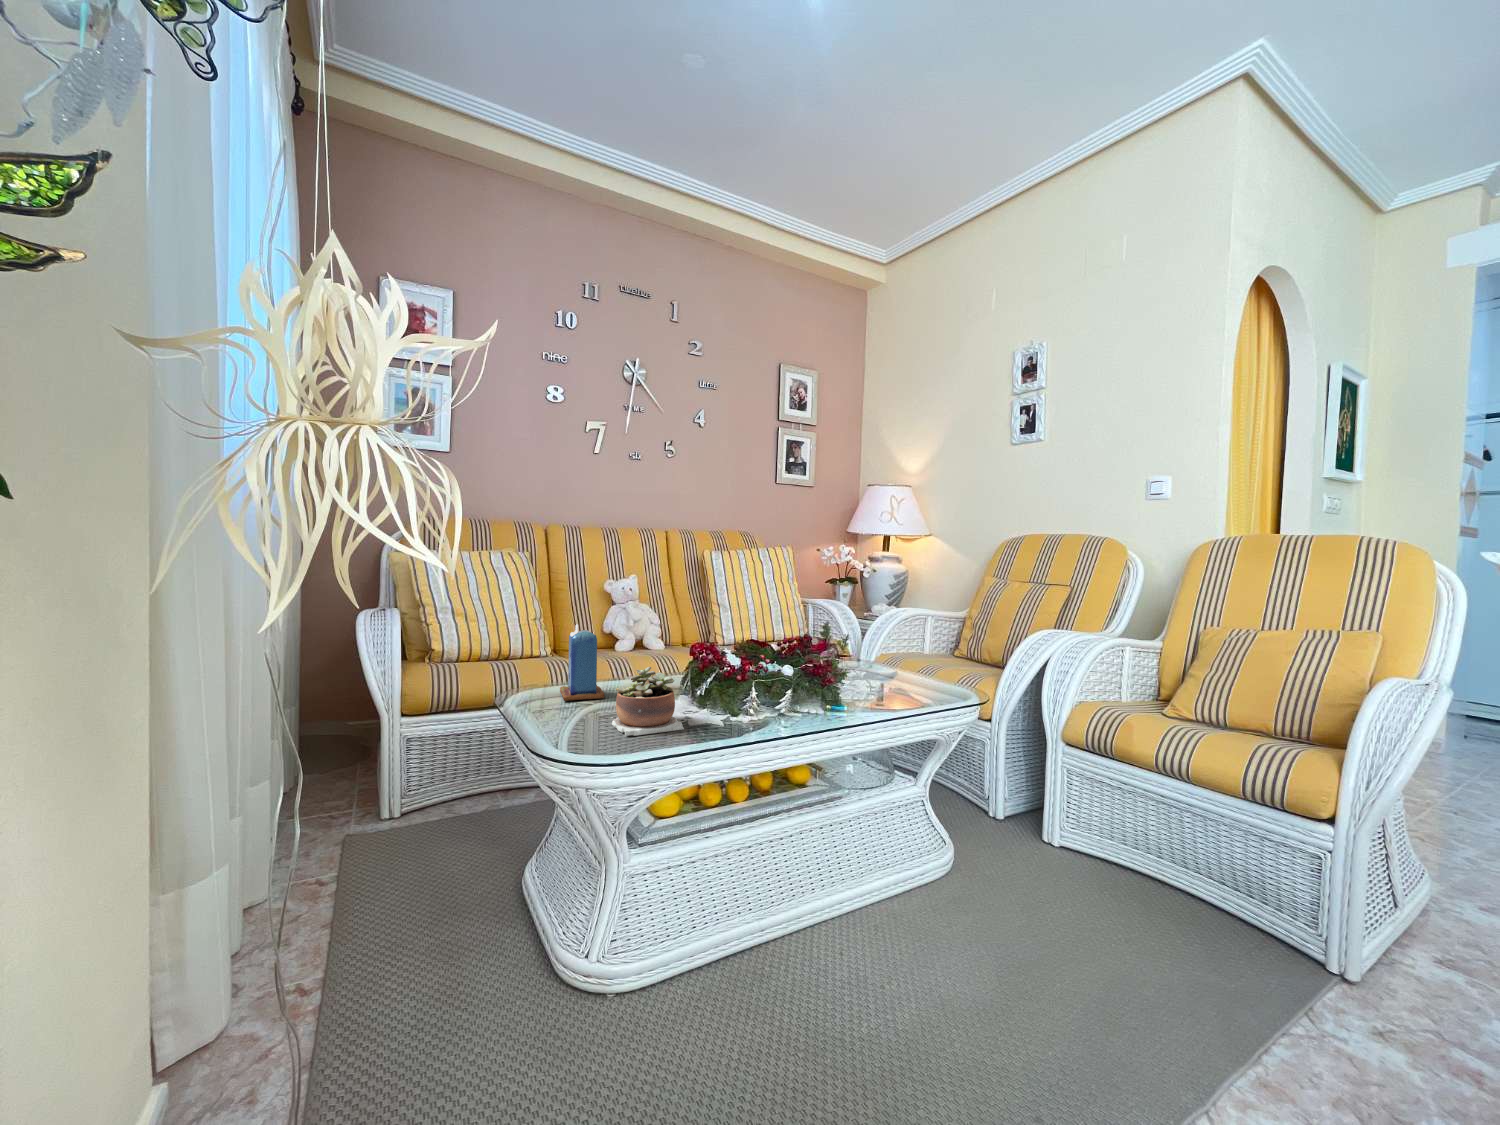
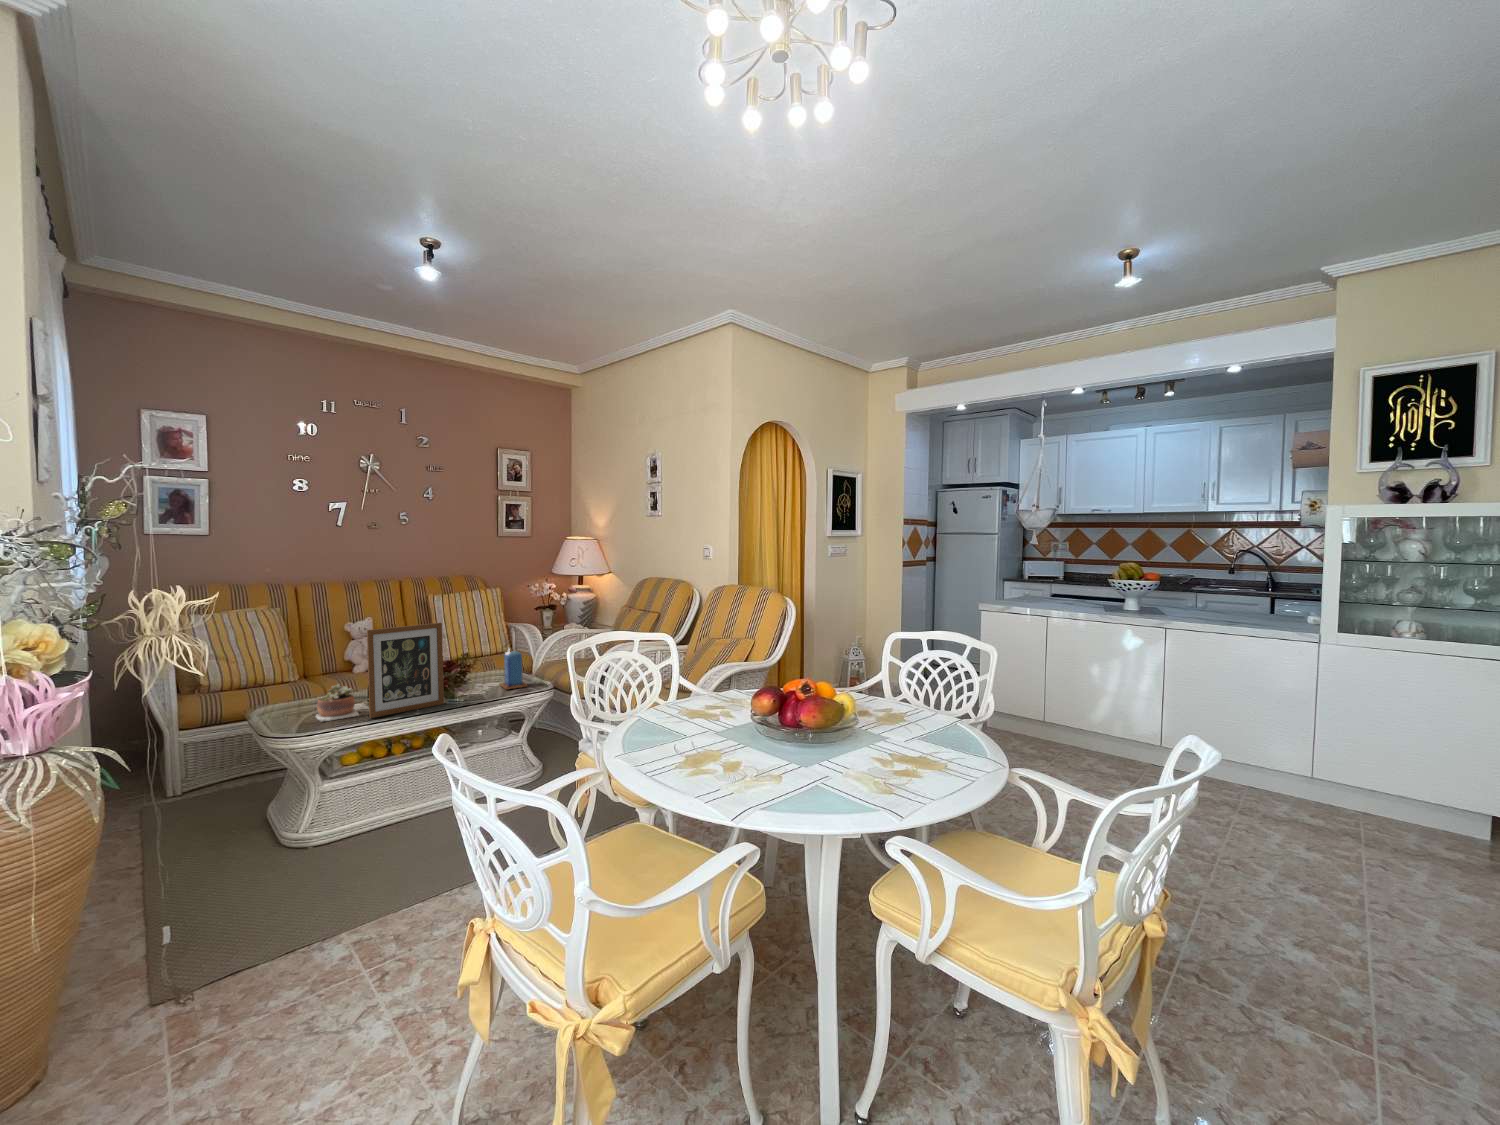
picture frame: none [709,567,824,738] -> present [367,623,444,718]
candle: present [560,624,604,701] -> present [500,651,527,690]

